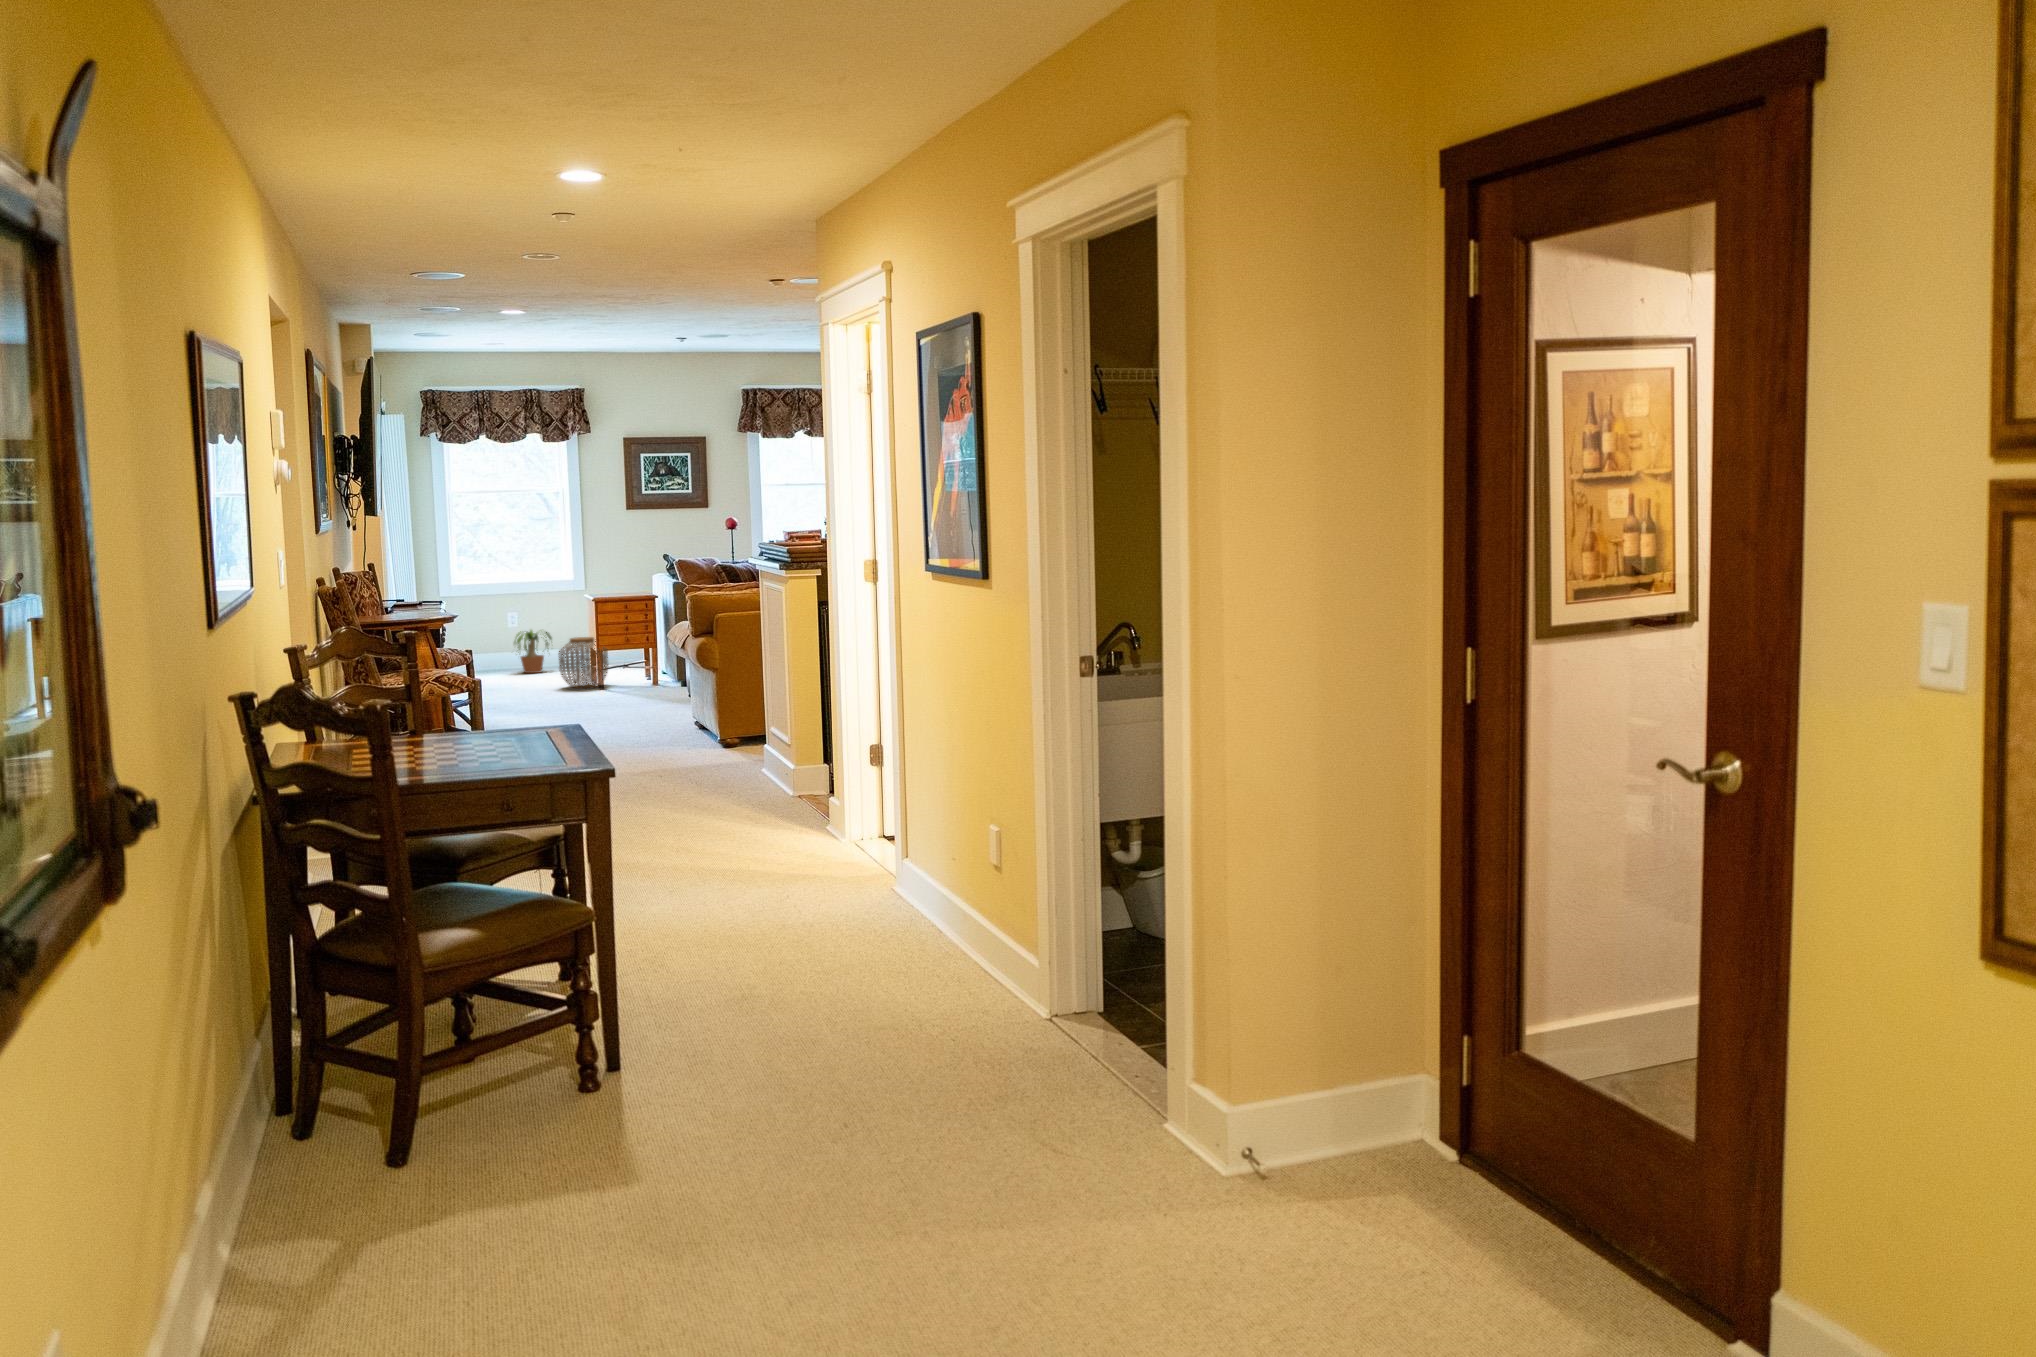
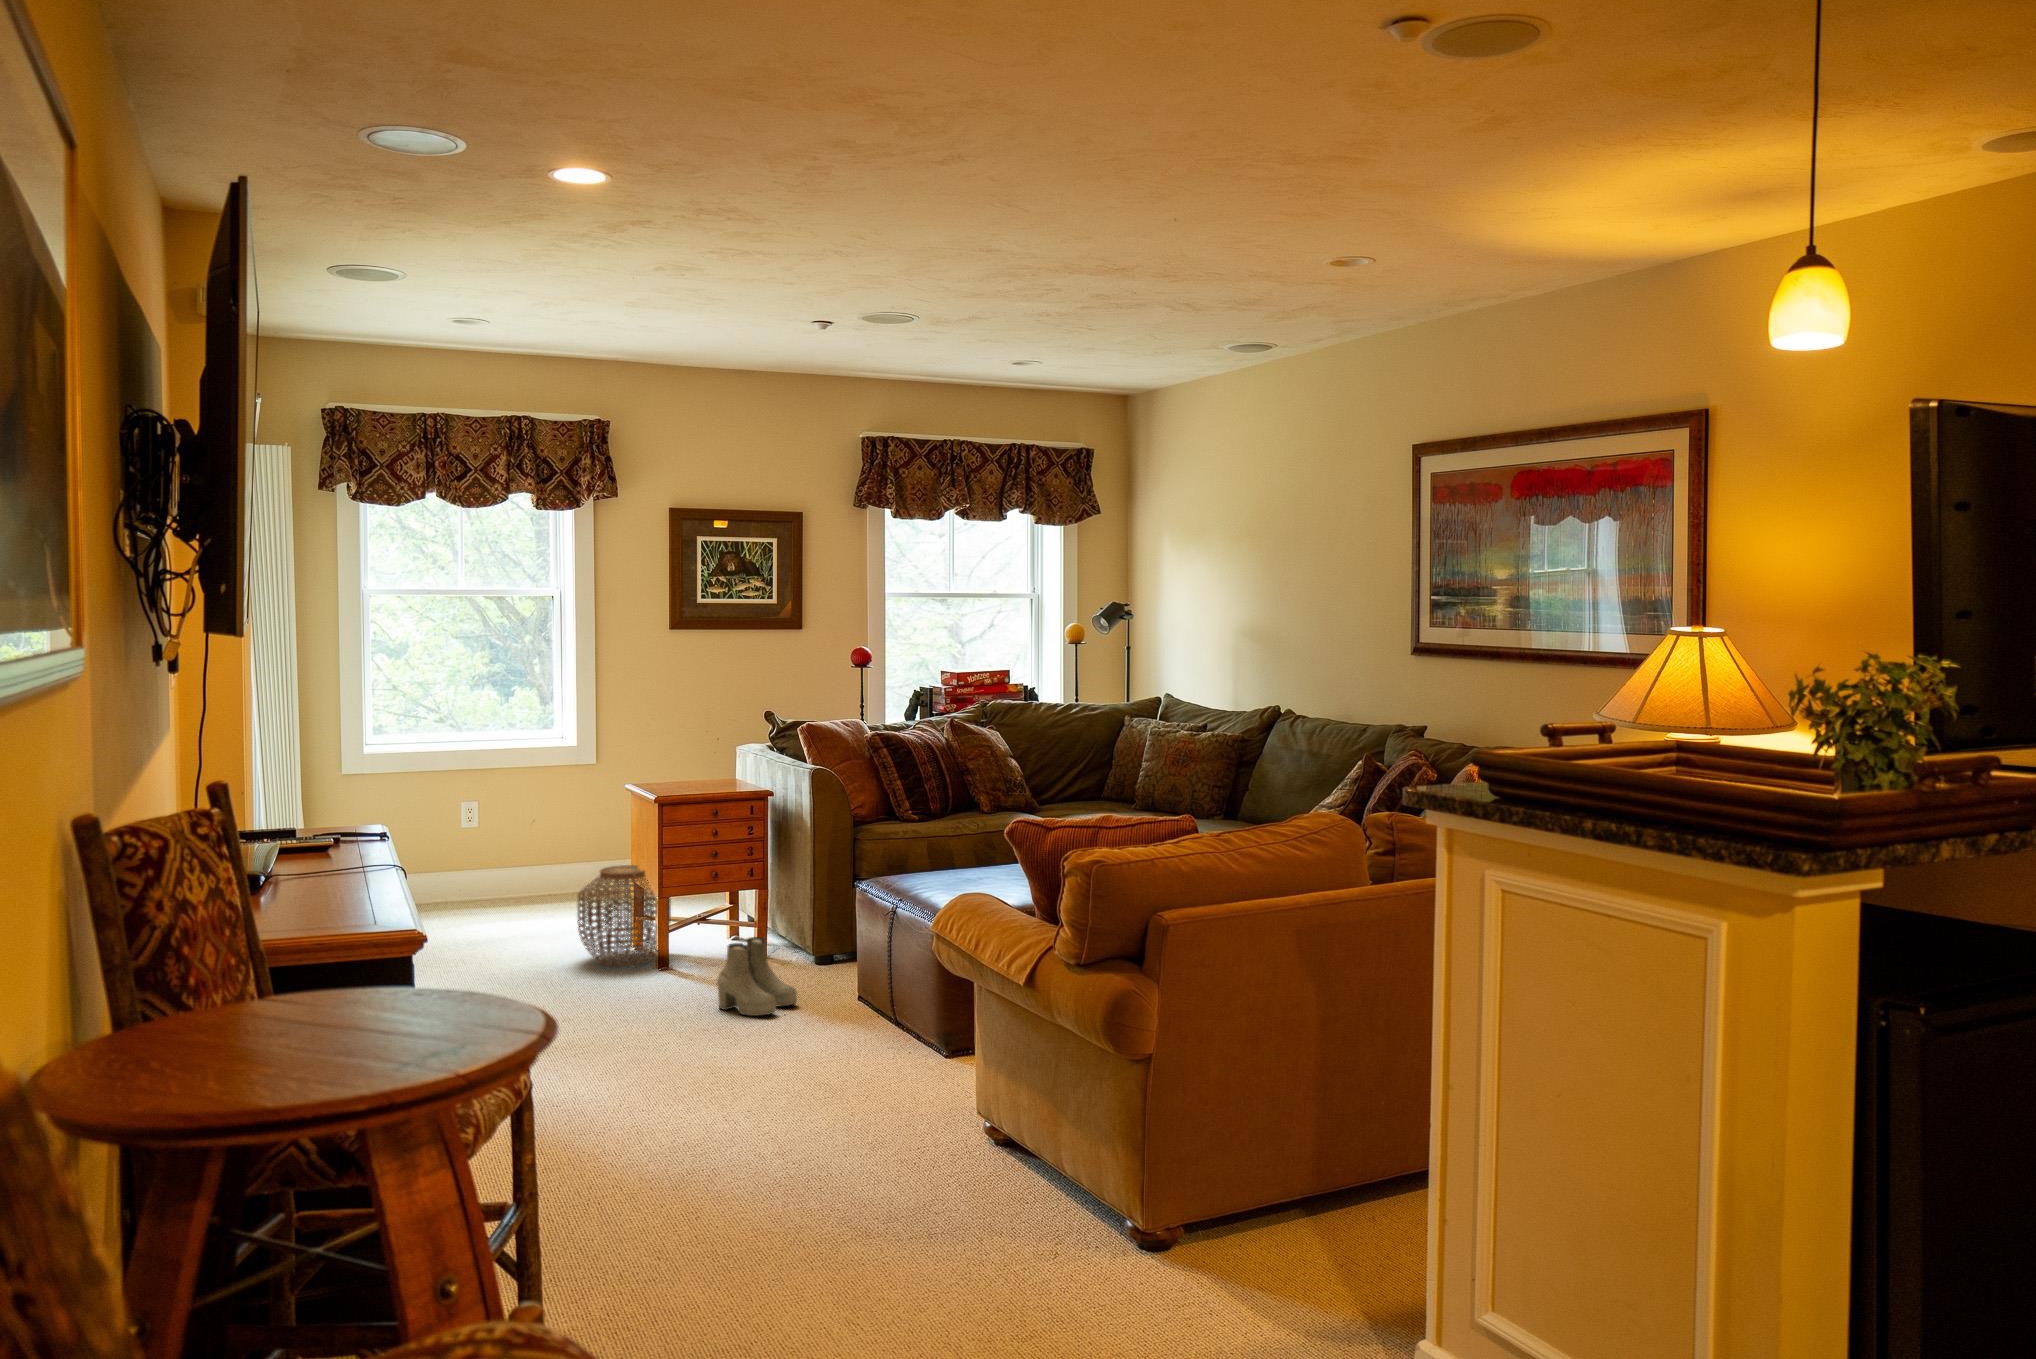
potted plant: present [514,630,552,673] -> none [460,833,554,913]
boots: none [617,665,657,701] -> present [717,937,797,1016]

